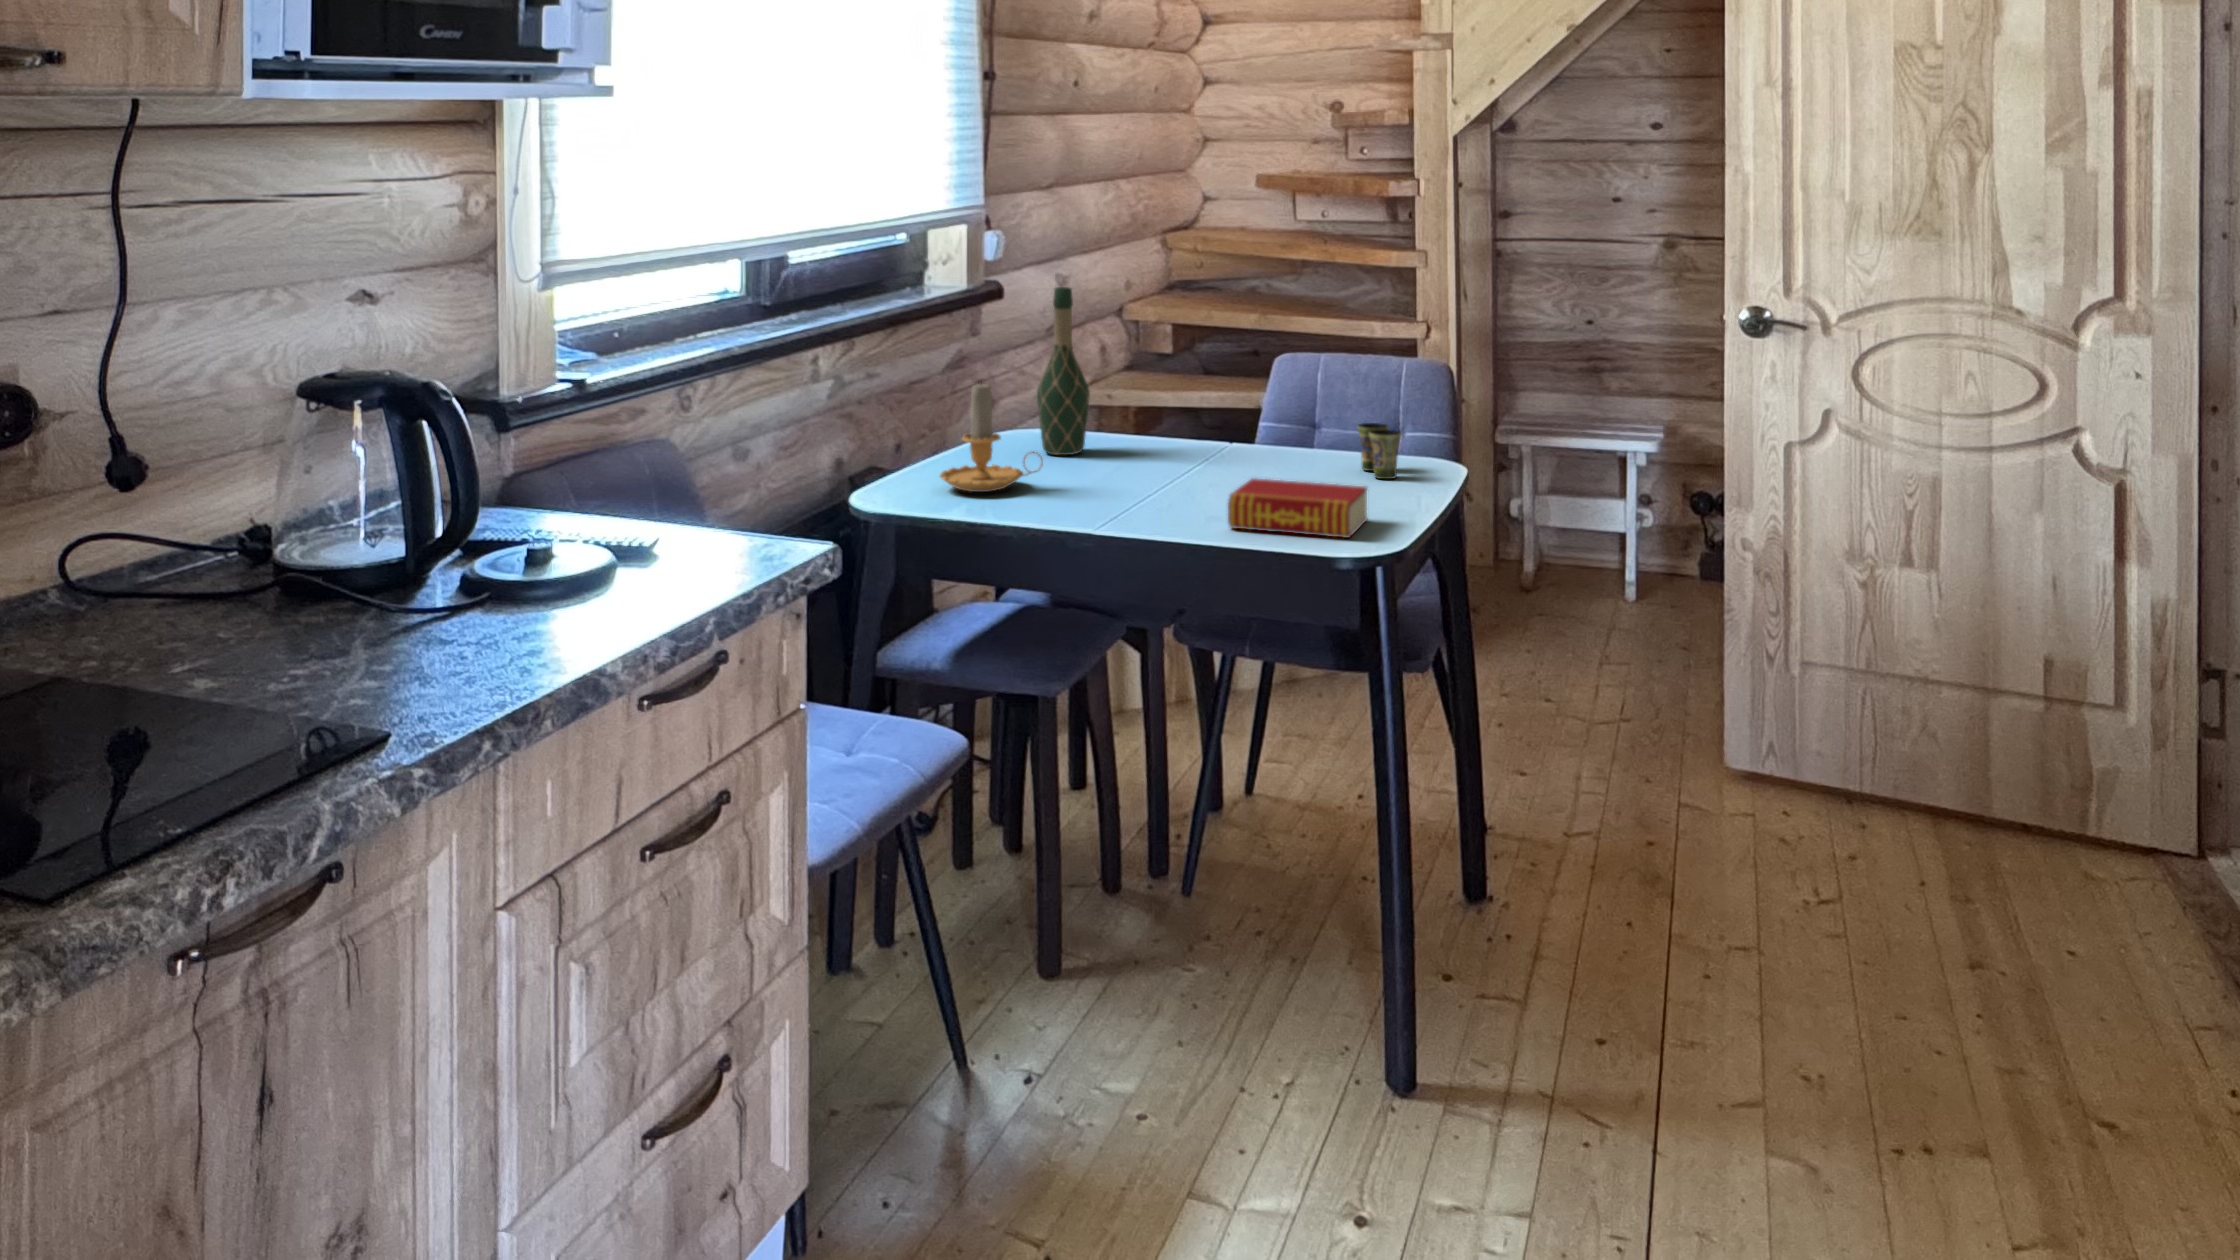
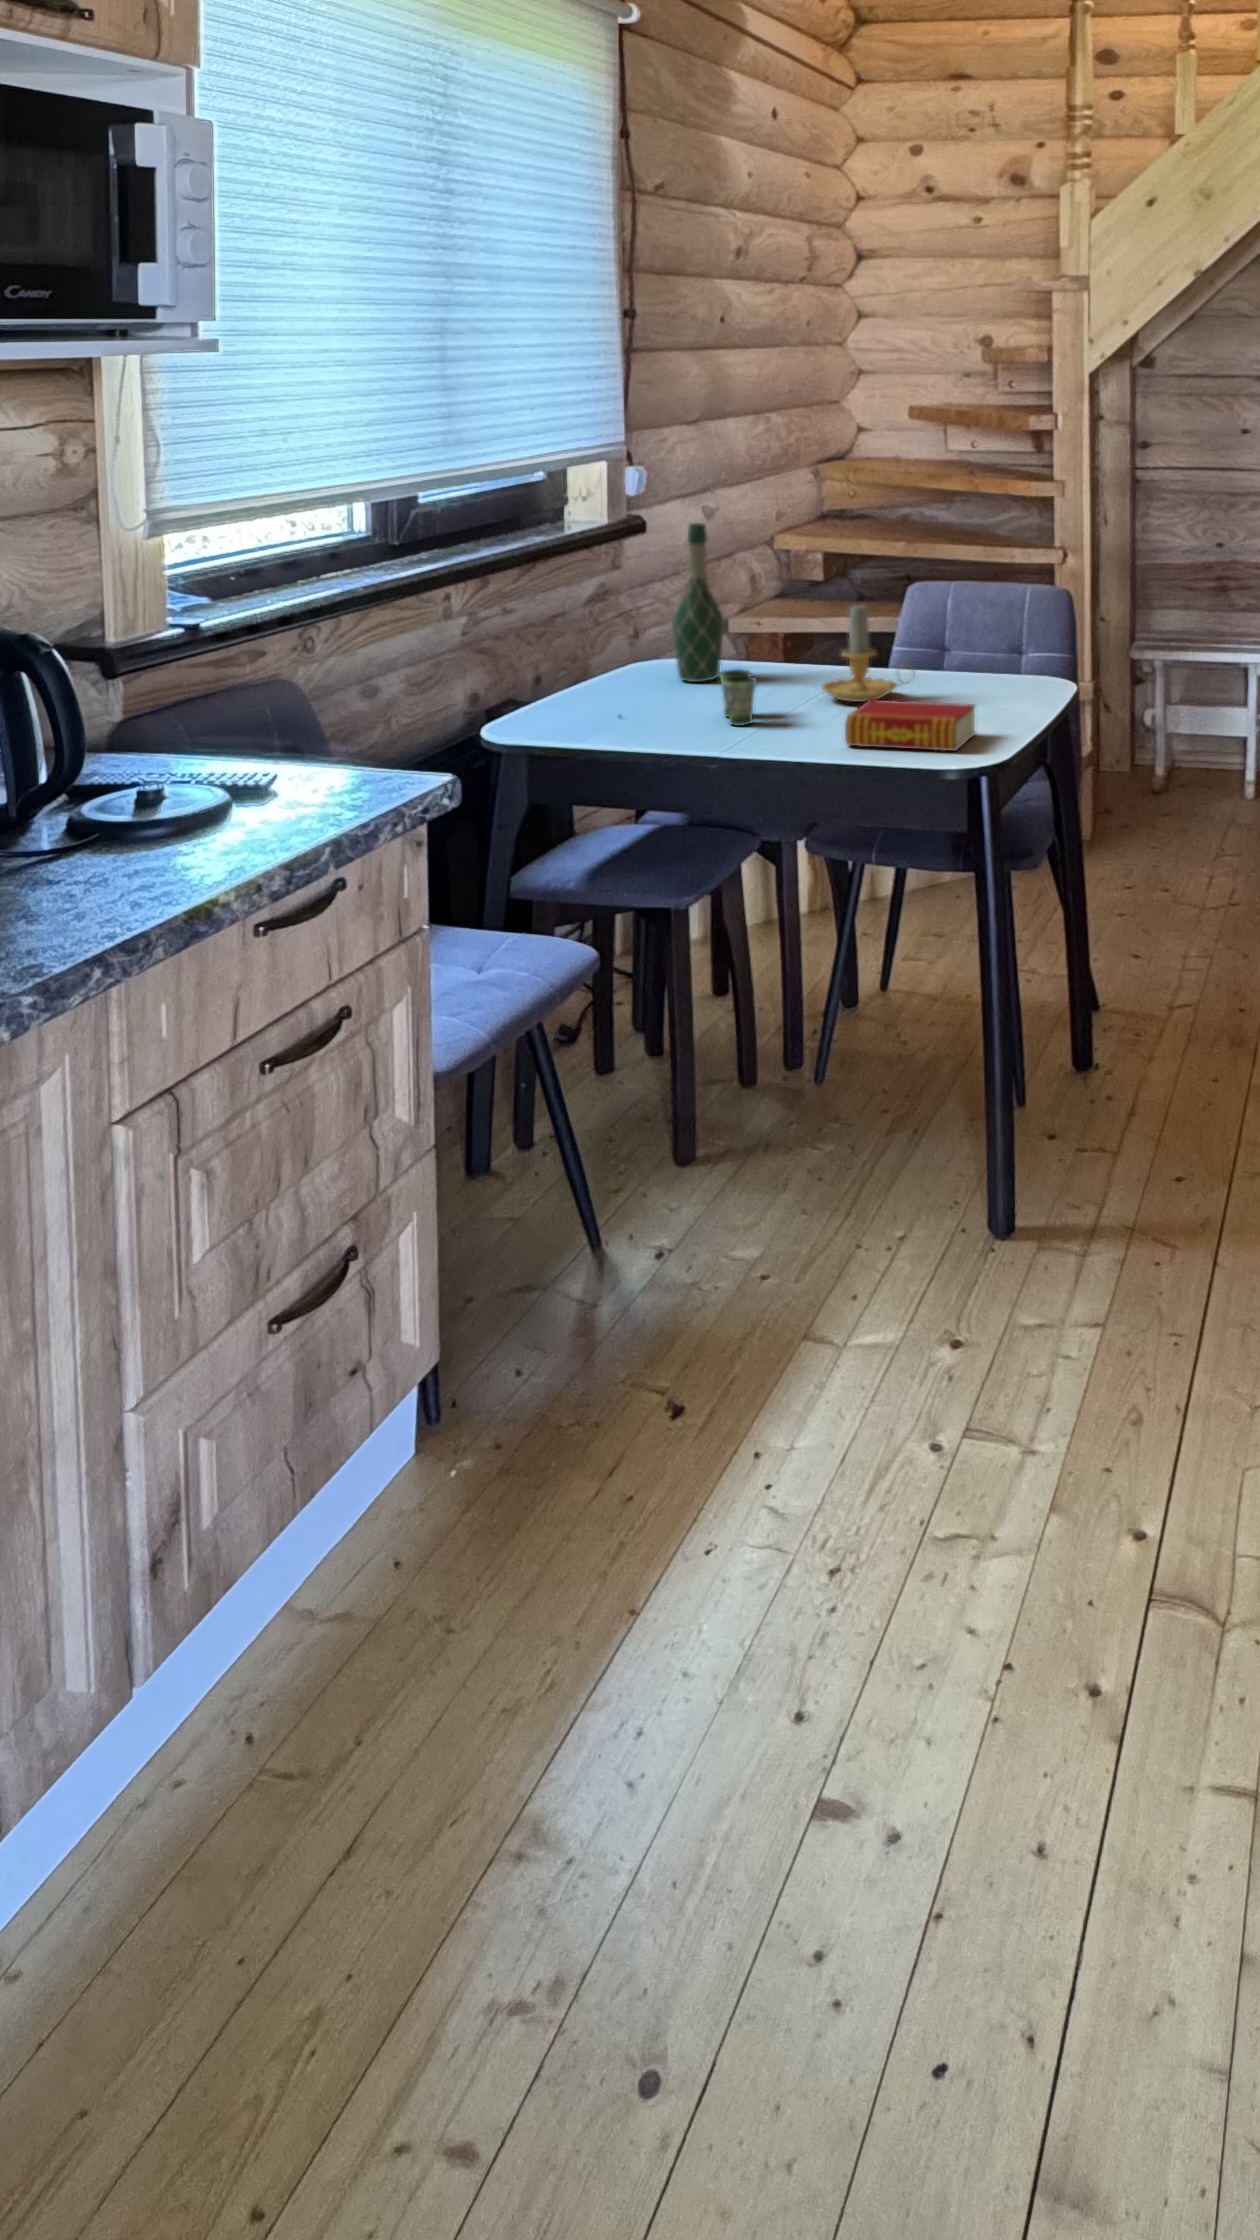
candle: present [940,384,1042,492] -> present [822,605,901,702]
cup: present [1357,423,1401,479] -> present [719,669,757,726]

